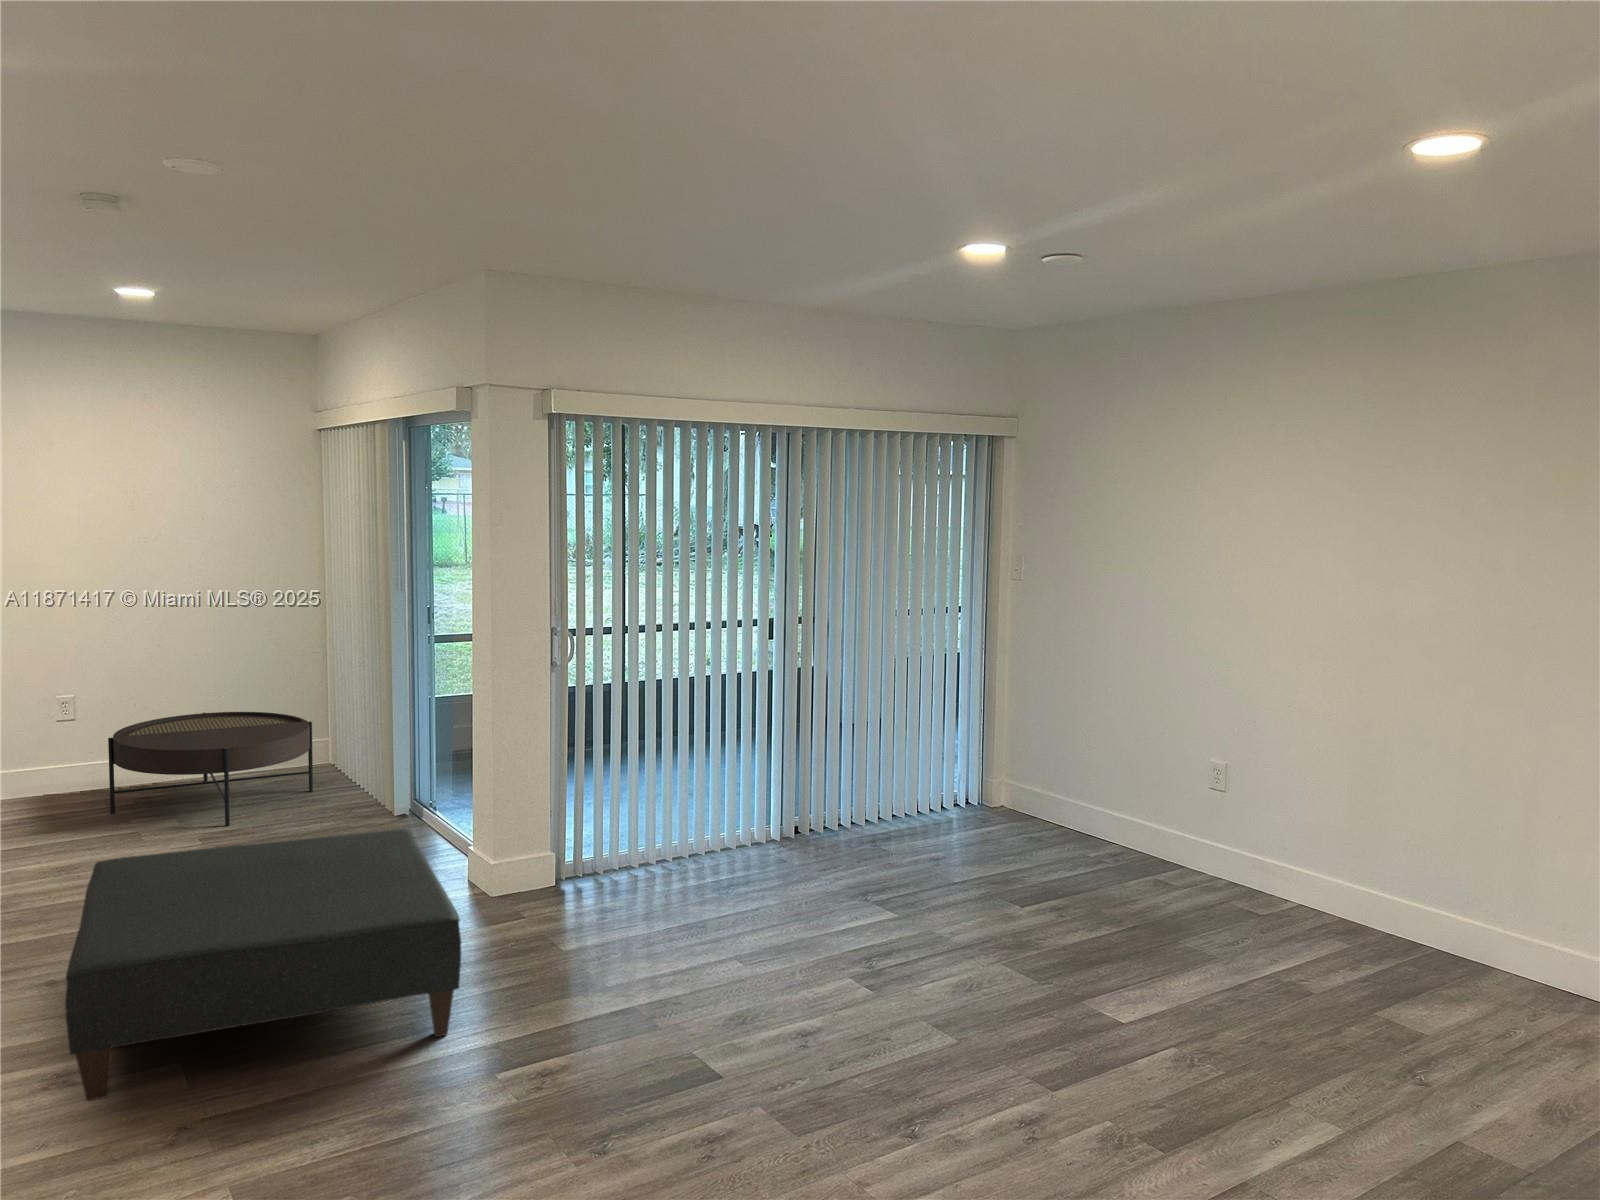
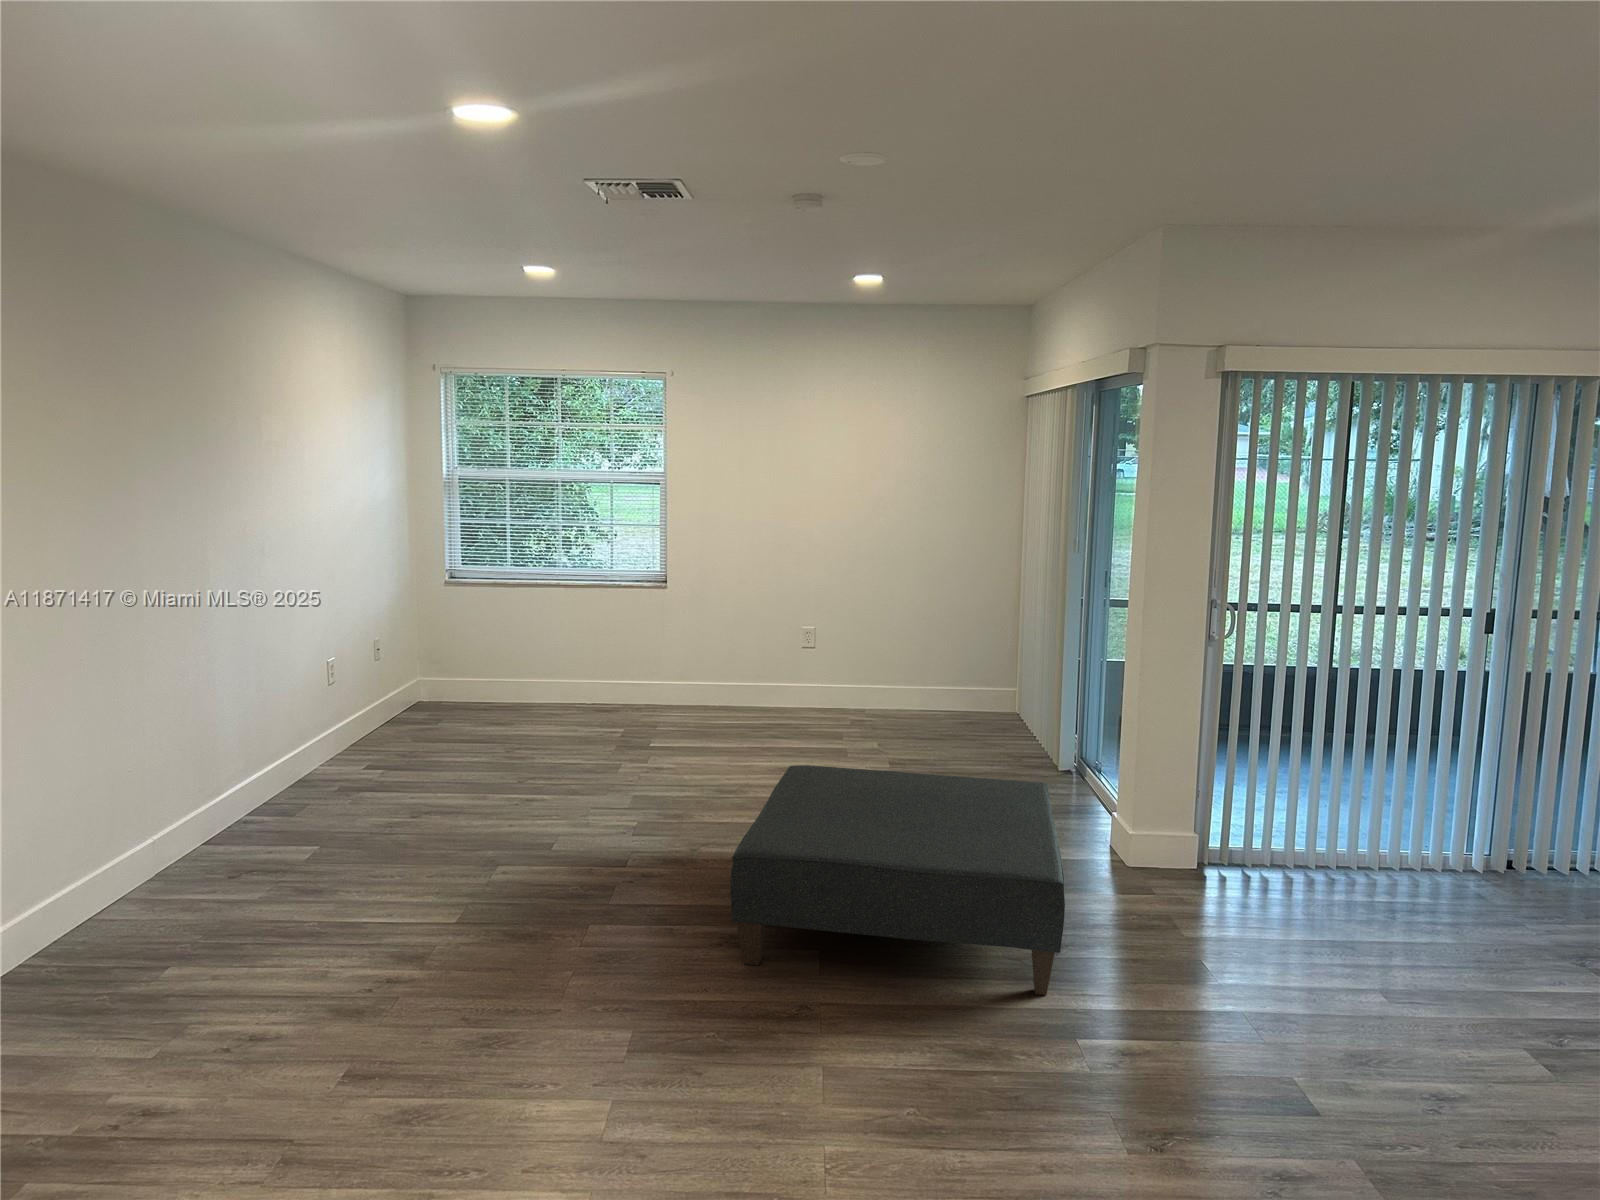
coffee table: present [108,712,313,826] -> none [836,655,996,754]

